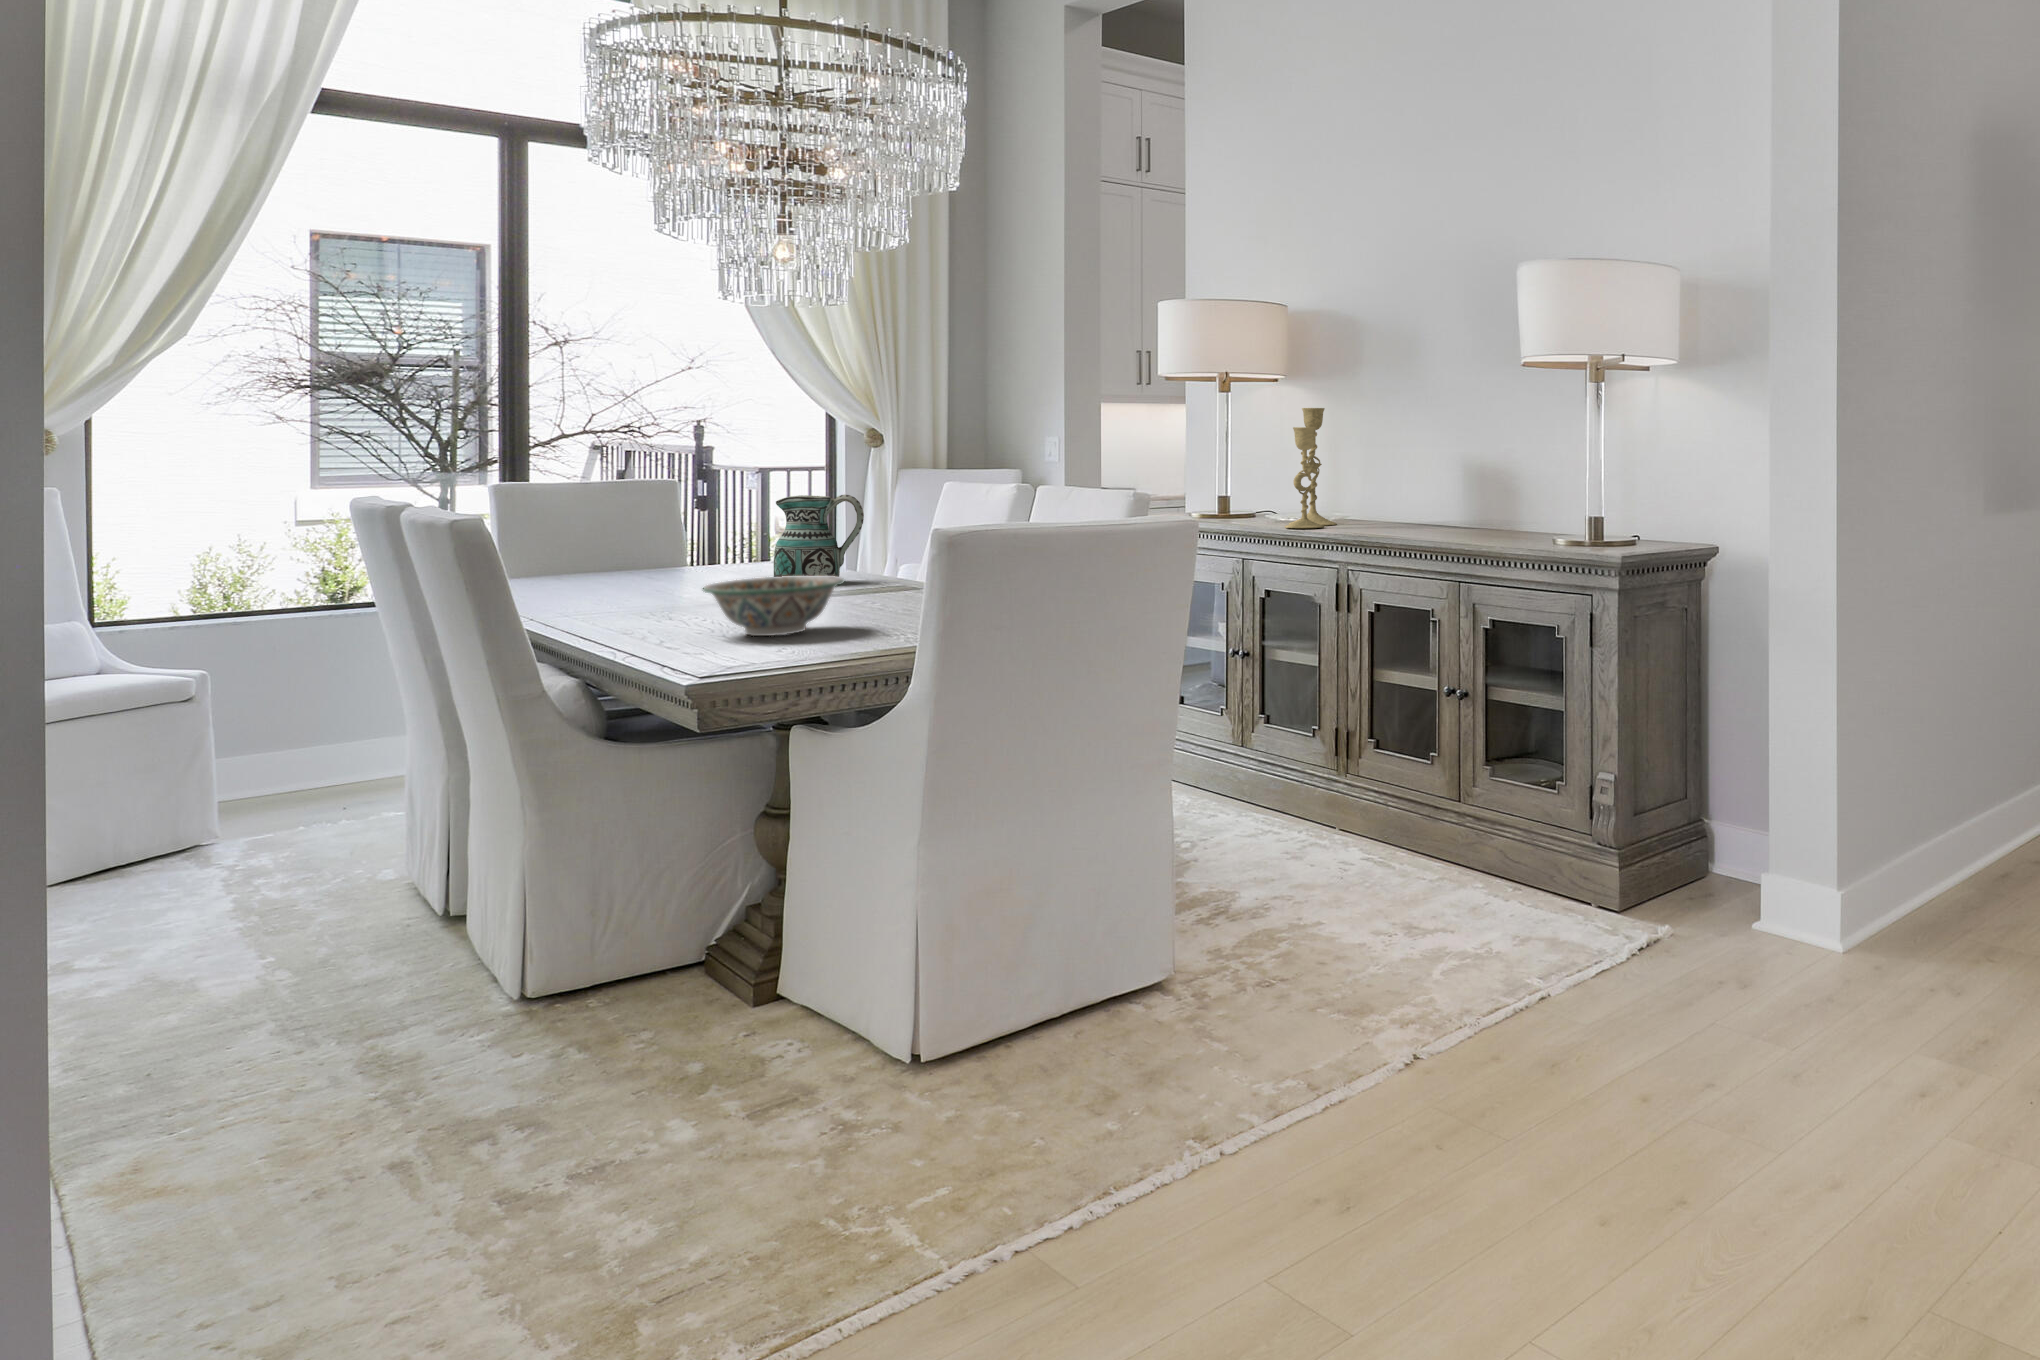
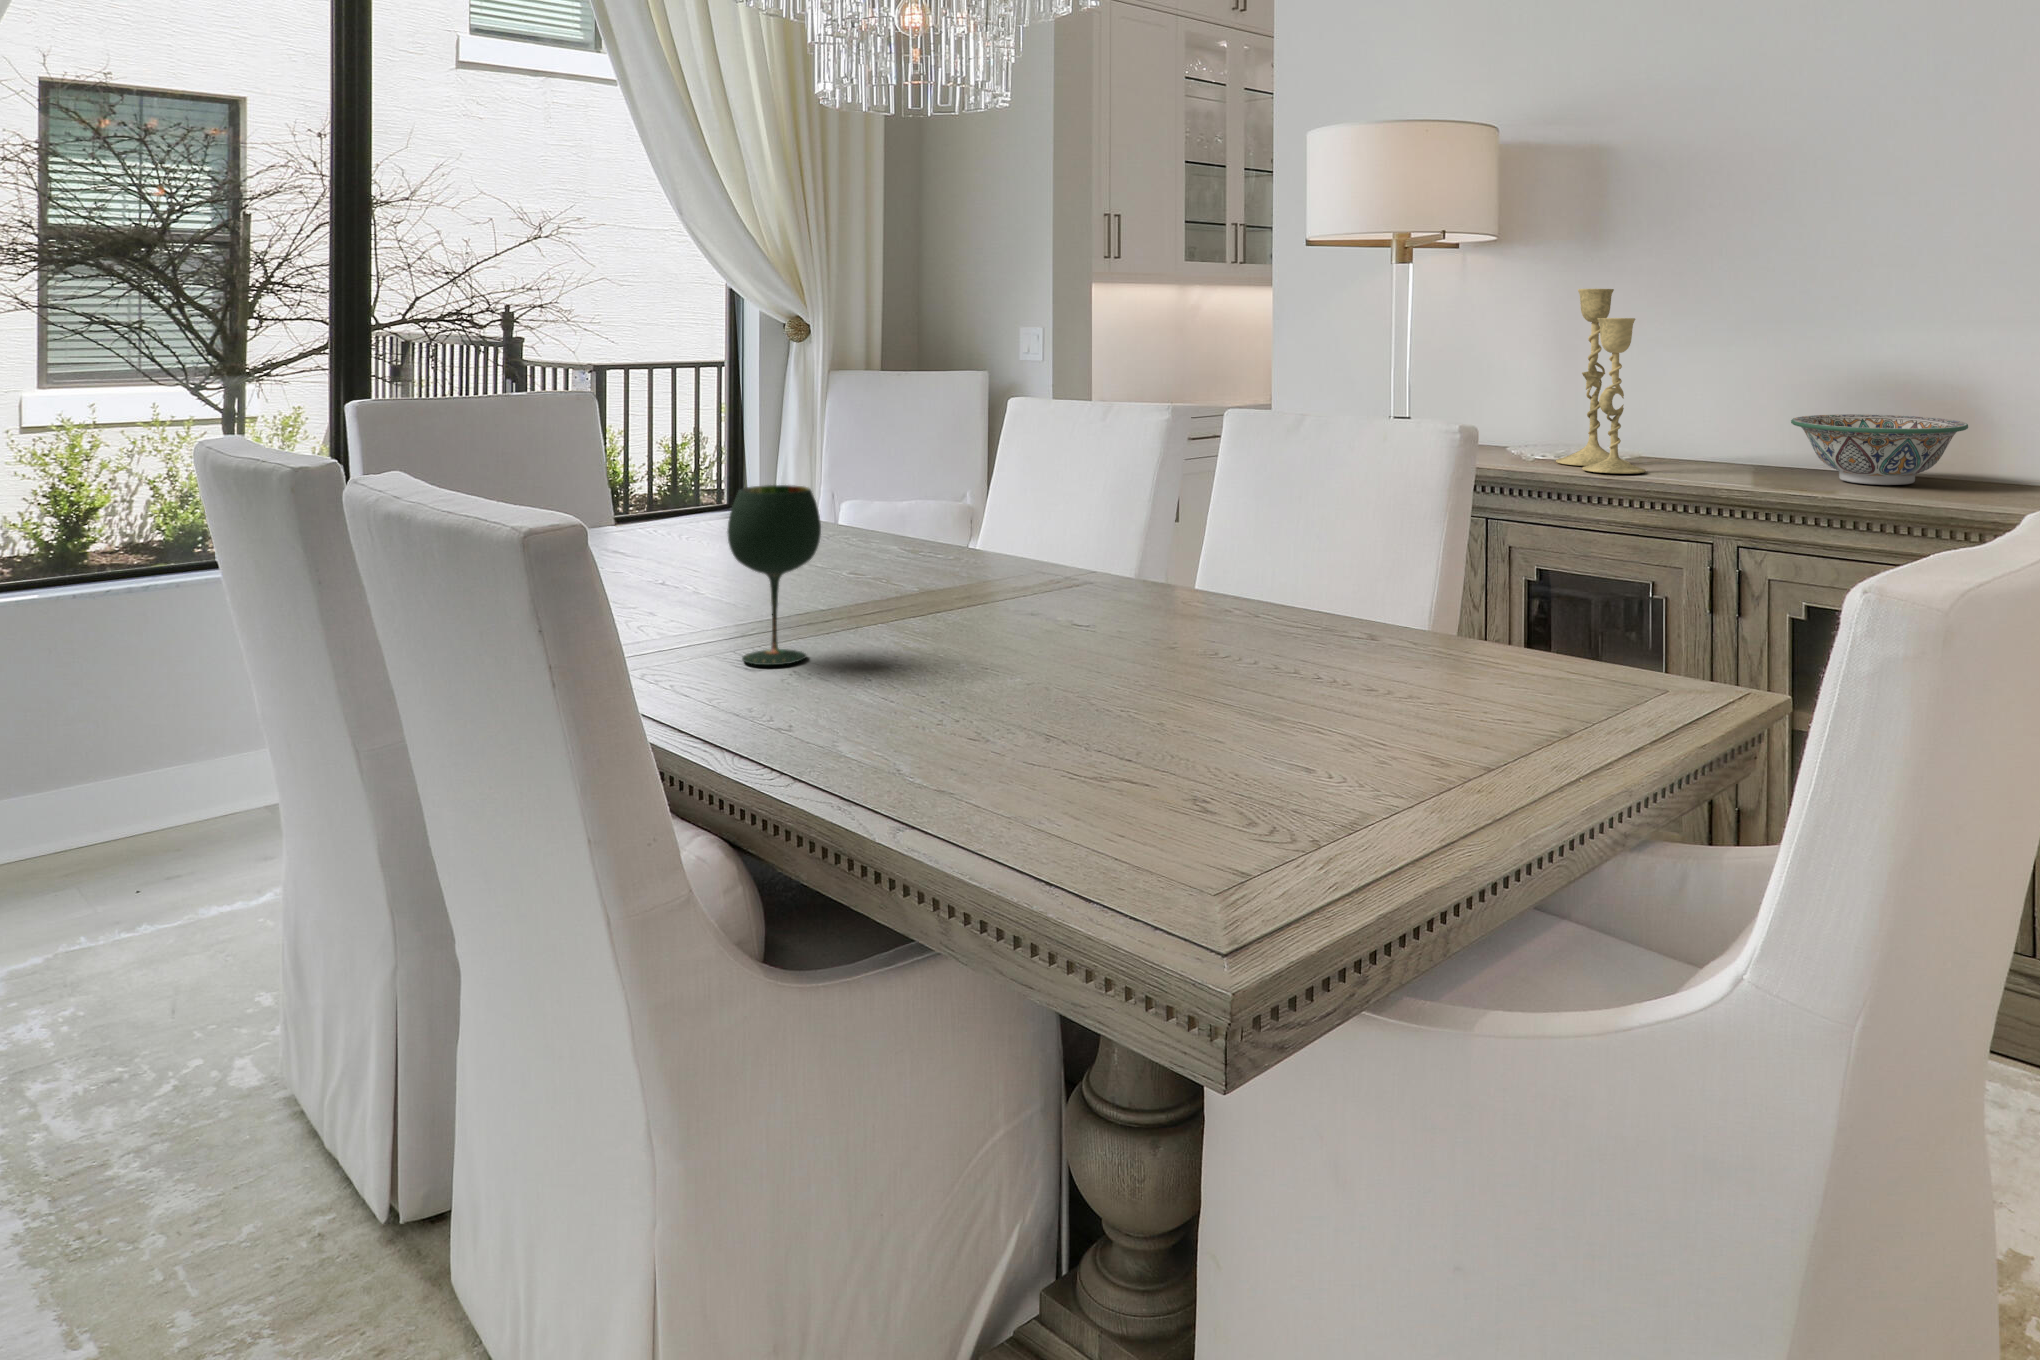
ceramic pitcher: present [774,495,864,577] -> none [829,419,960,565]
wine glass: none [635,522,692,618] -> present [727,485,821,665]
decorative bowl: present [703,576,844,636] -> present [1791,414,1968,485]

